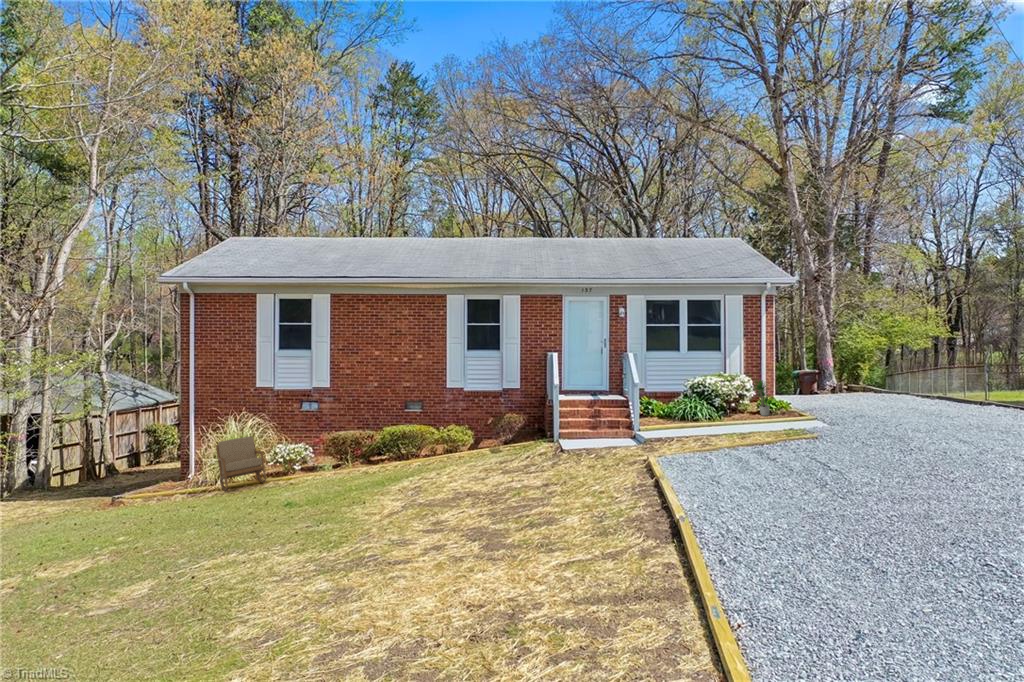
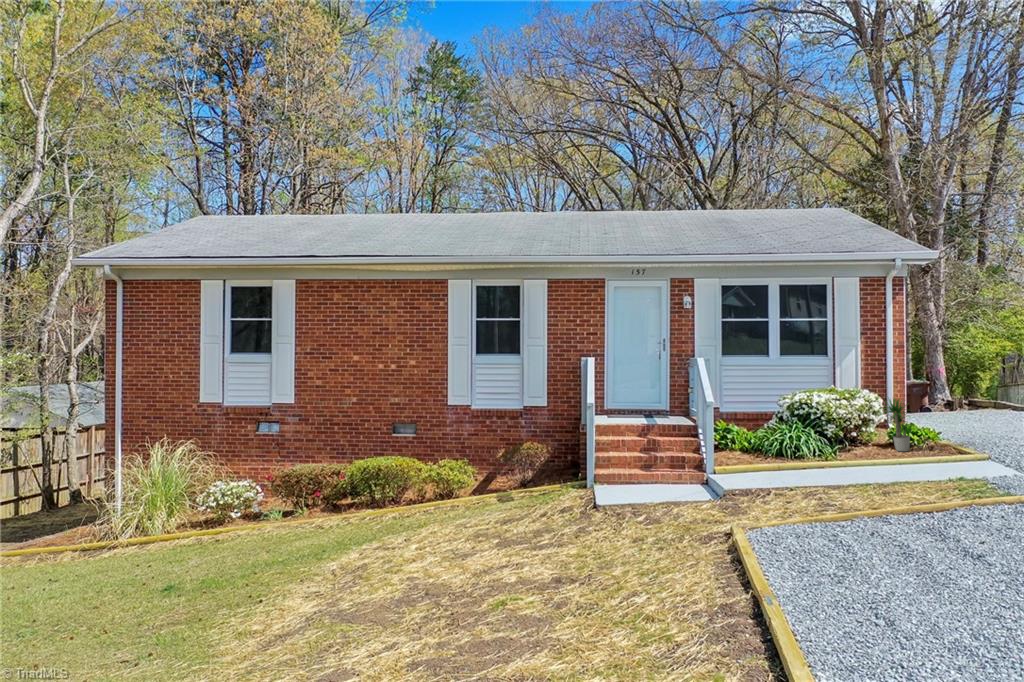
chair: present [216,436,266,491] -> none [126,470,189,547]

